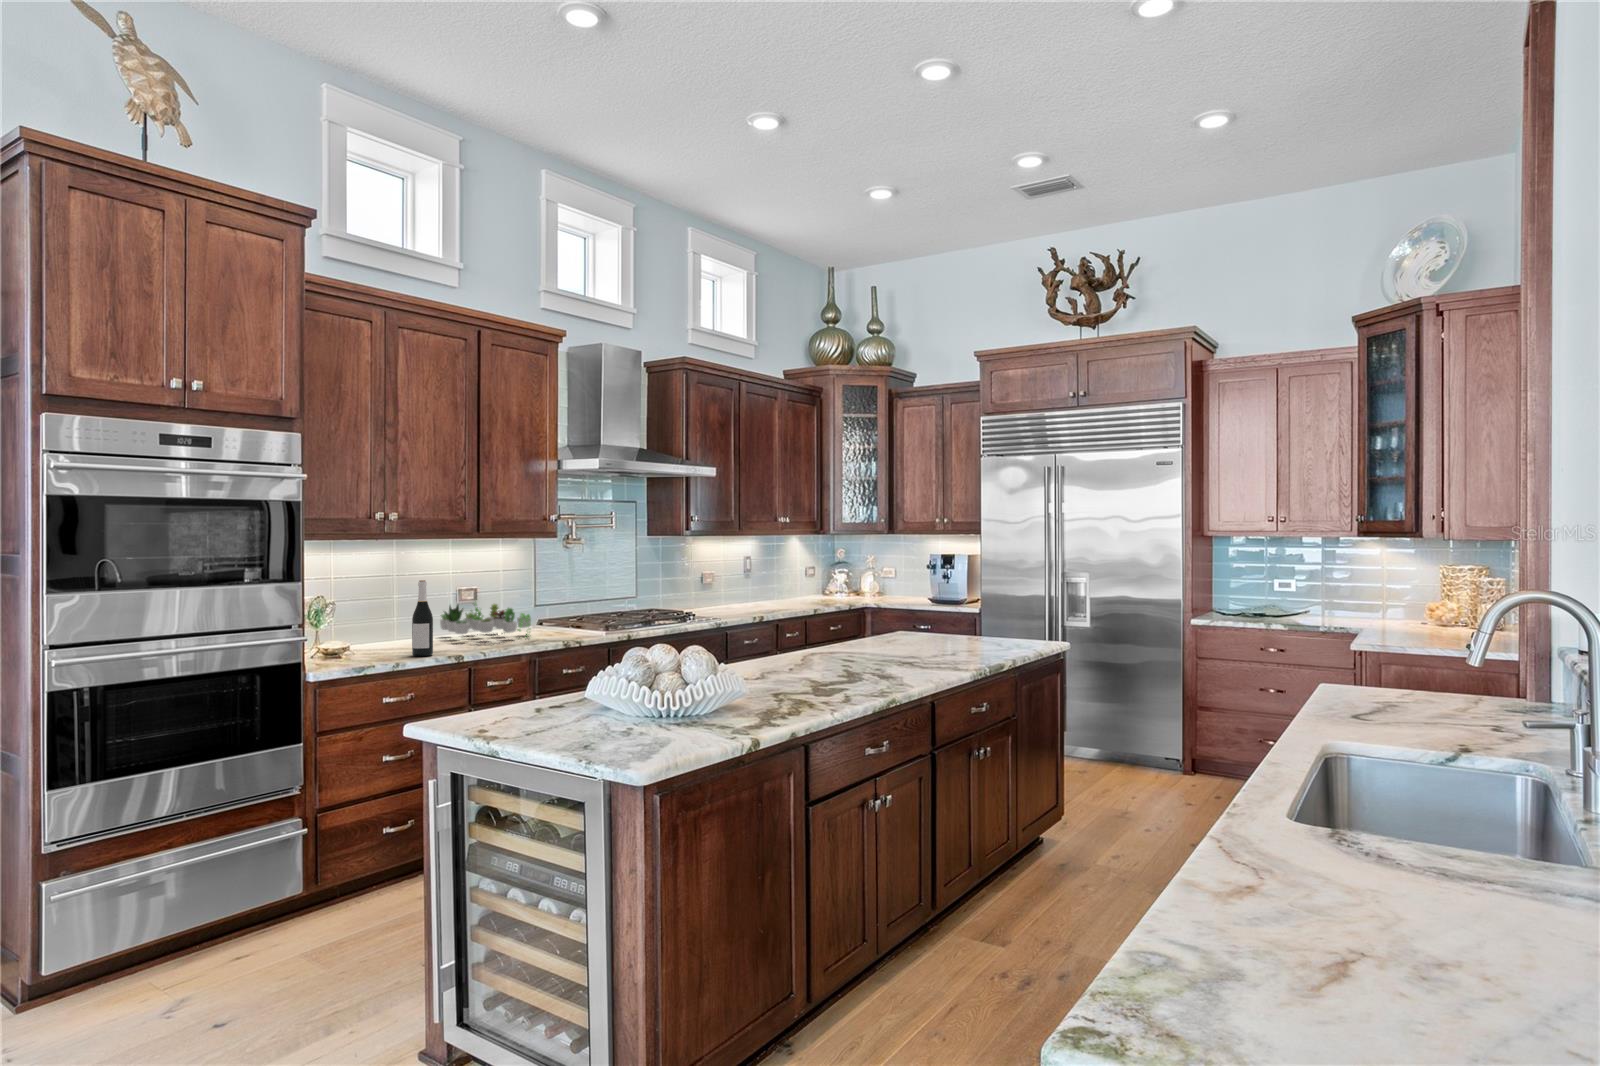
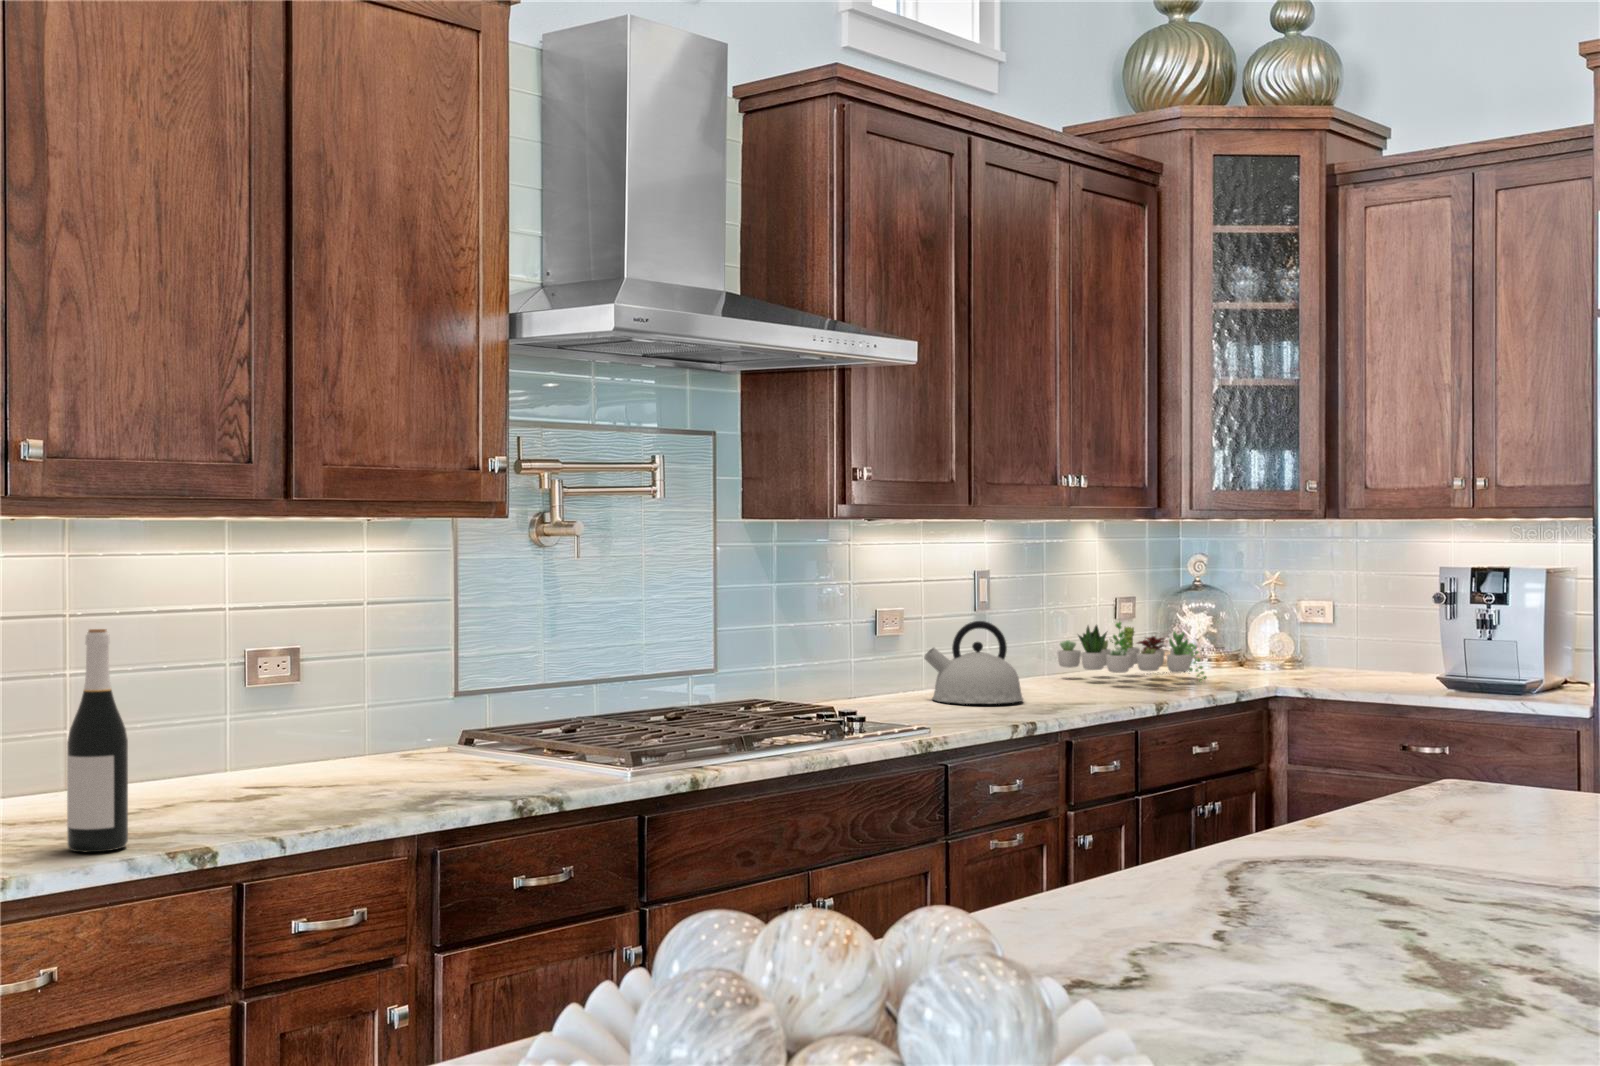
kettle: none [721,577,761,610] -> present [924,621,1023,704]
succulent plant: present [440,603,531,636] -> present [1058,622,1207,682]

